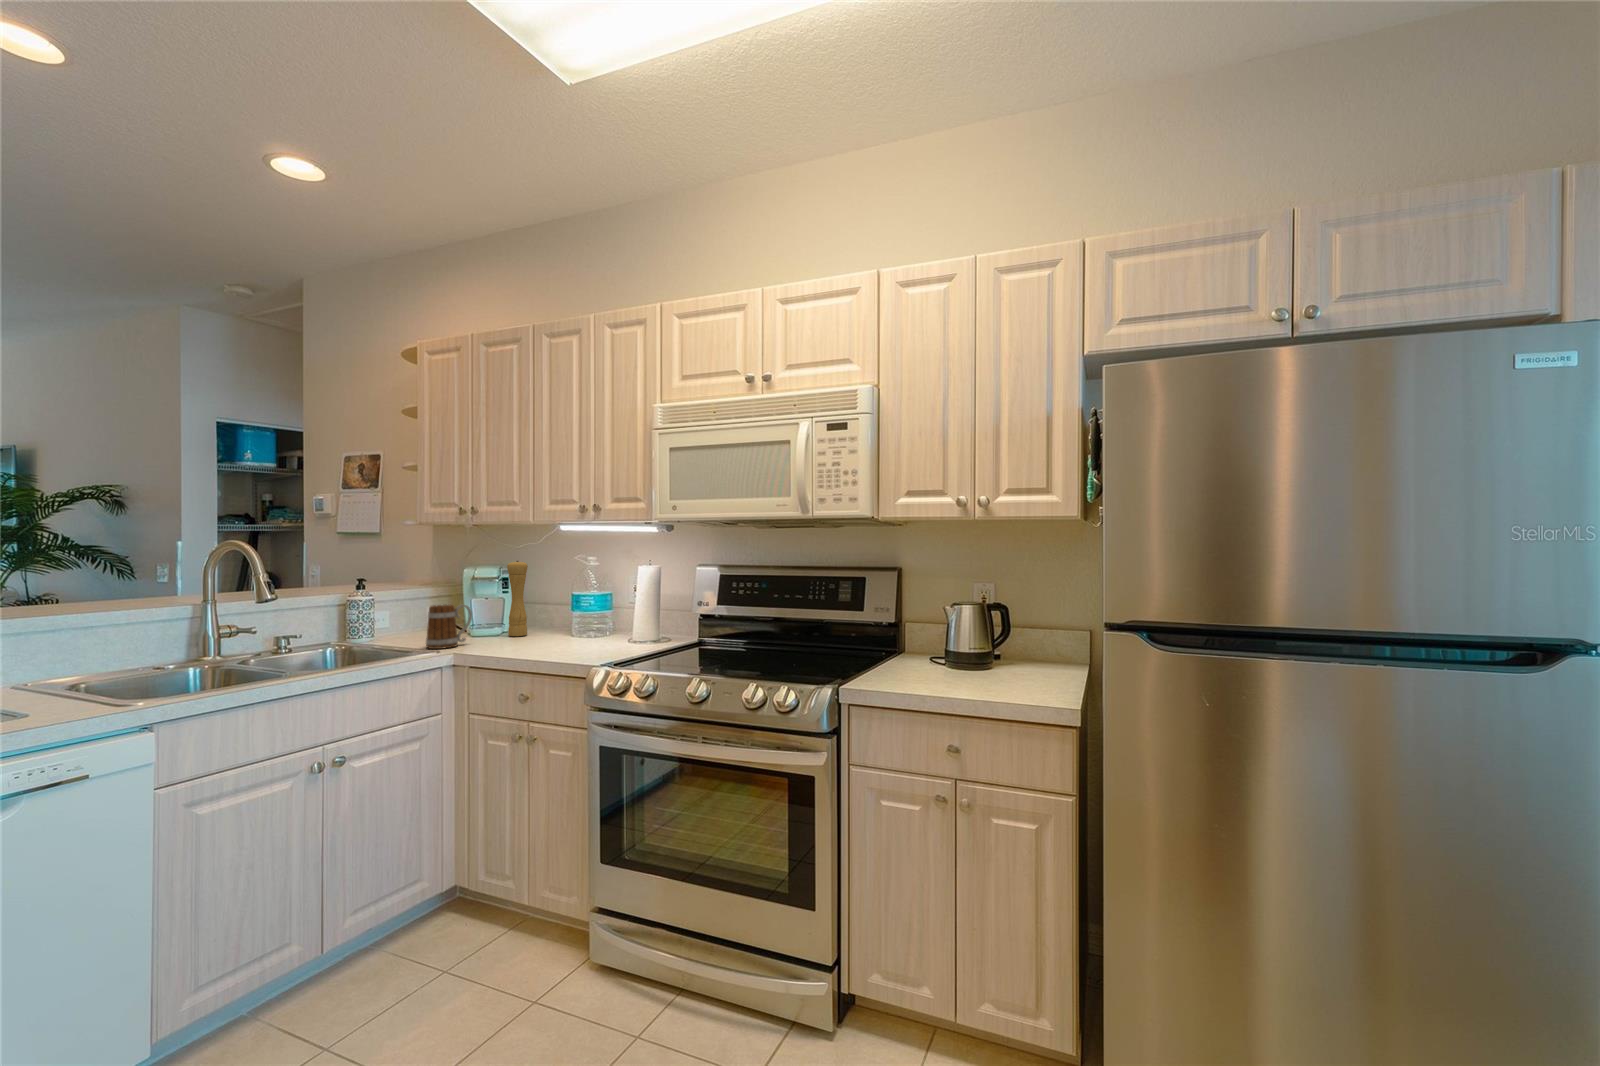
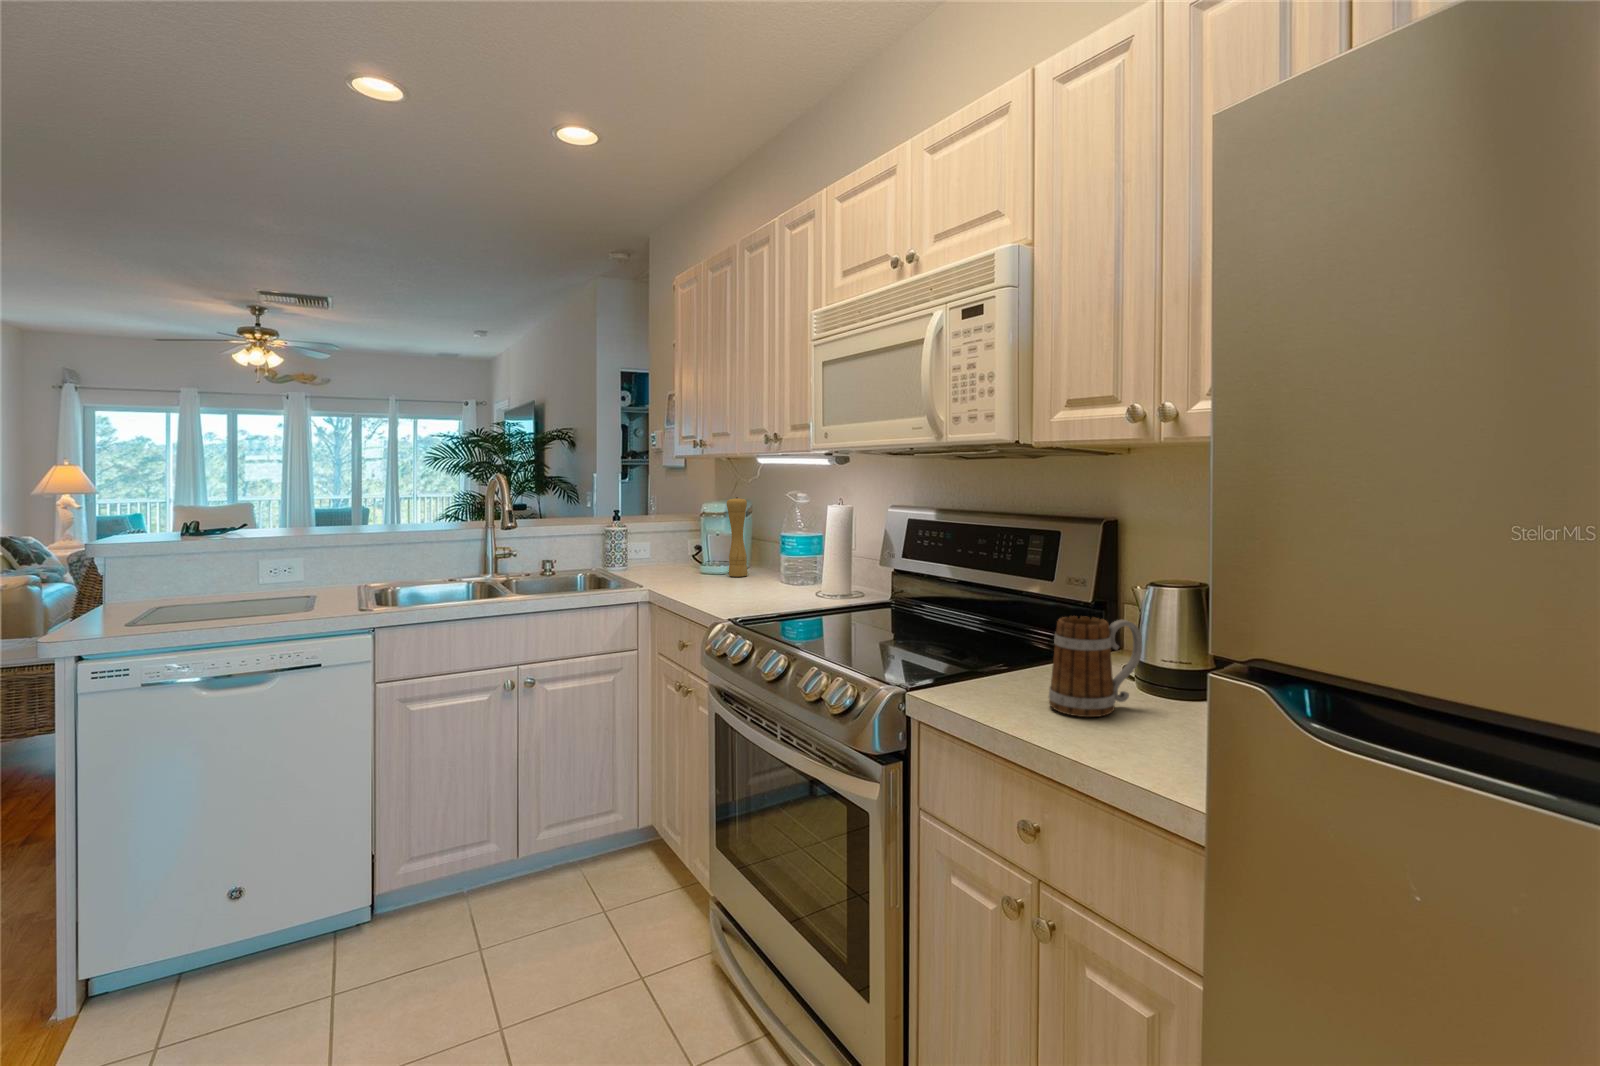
mug: present [426,604,472,649] -> present [1049,616,1142,717]

